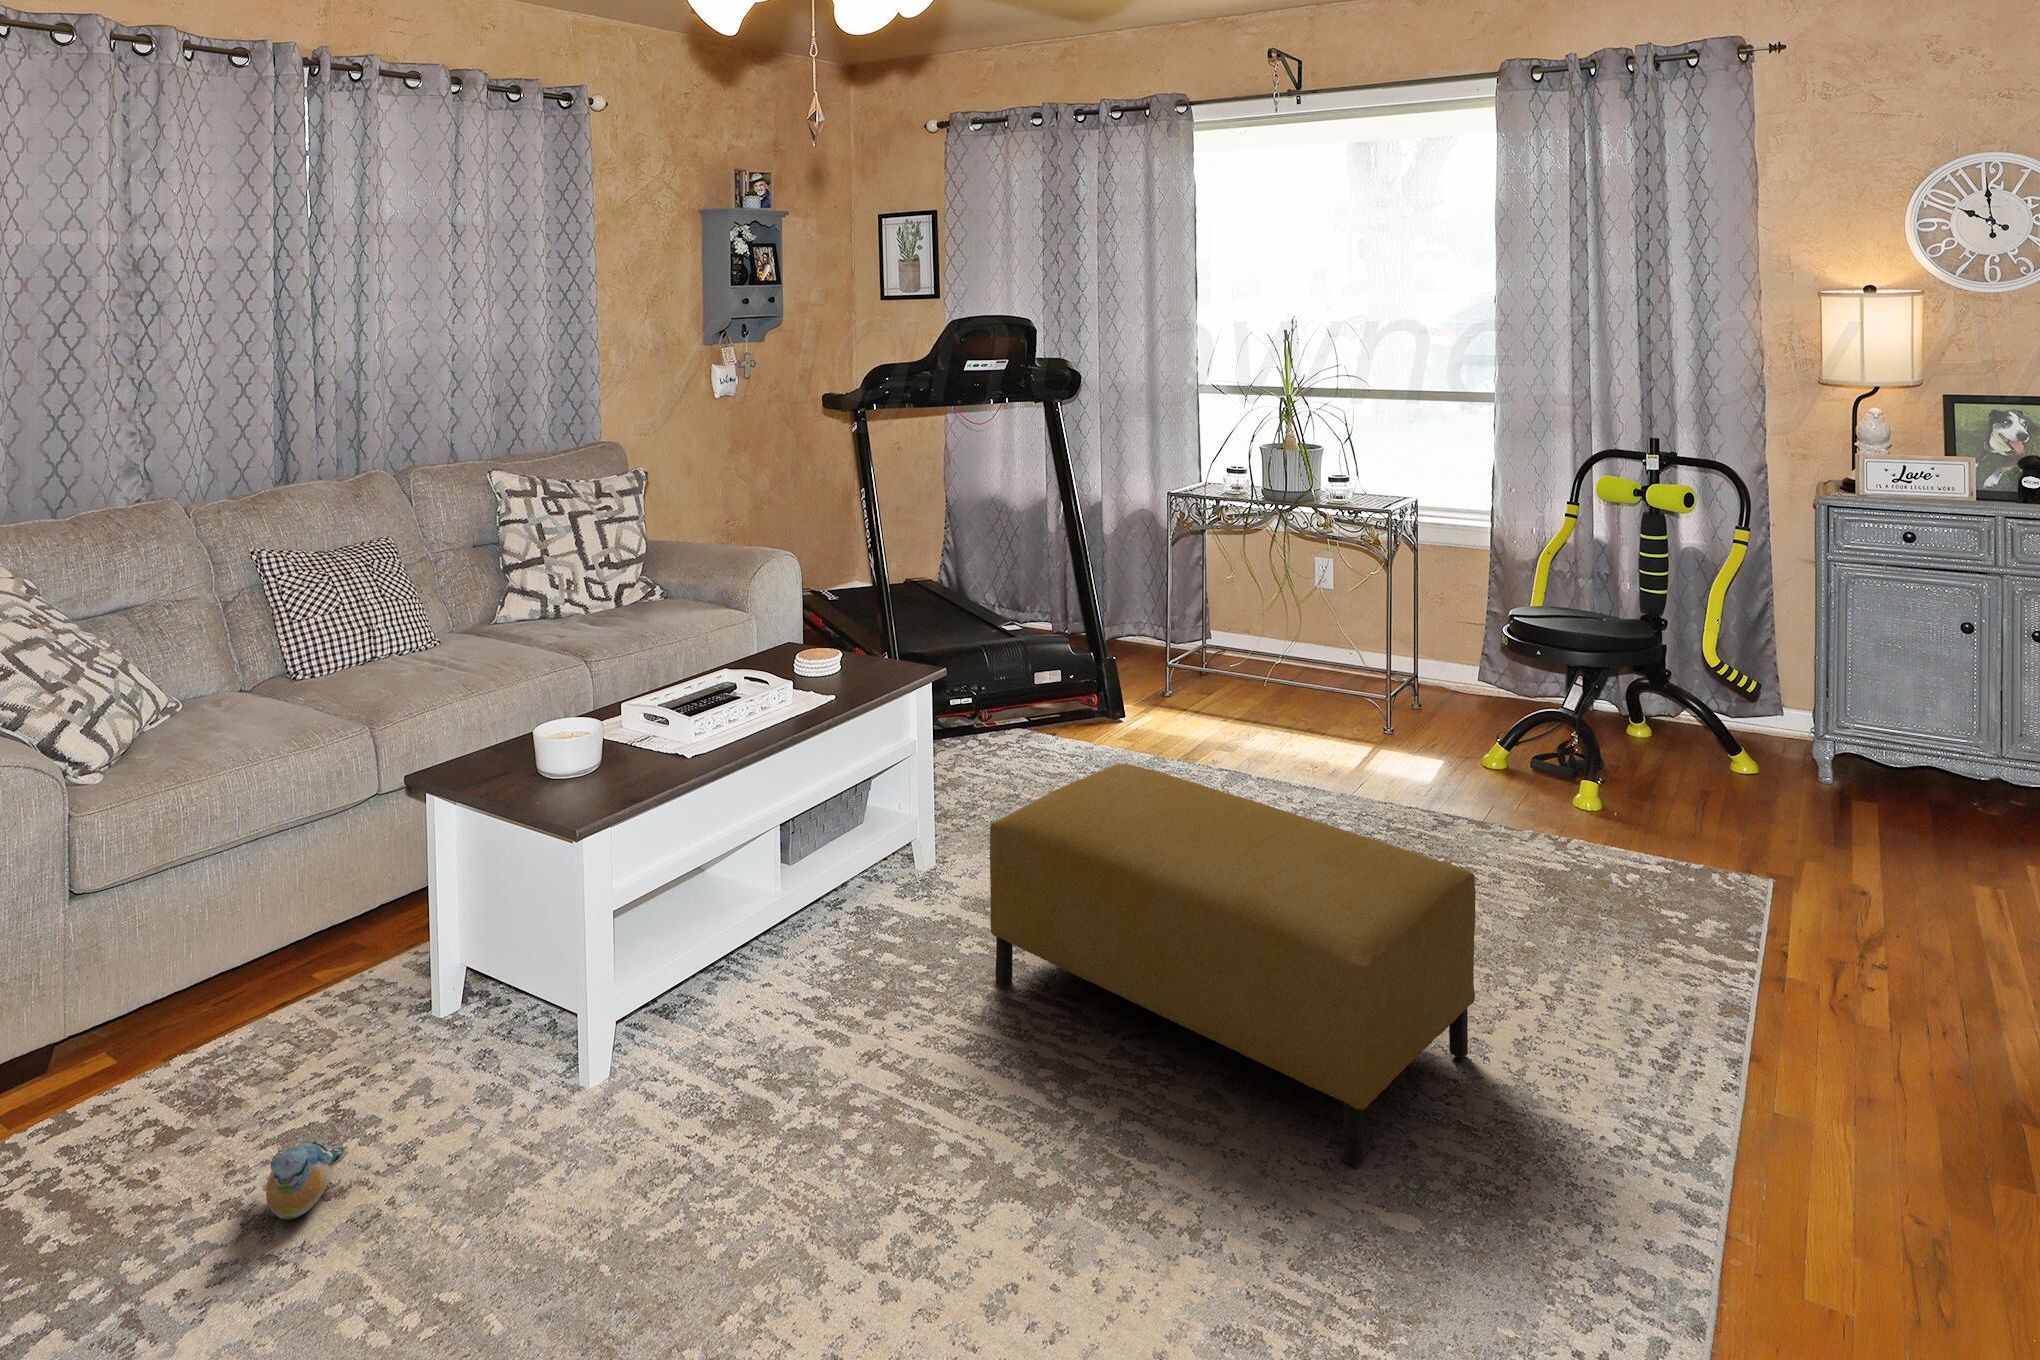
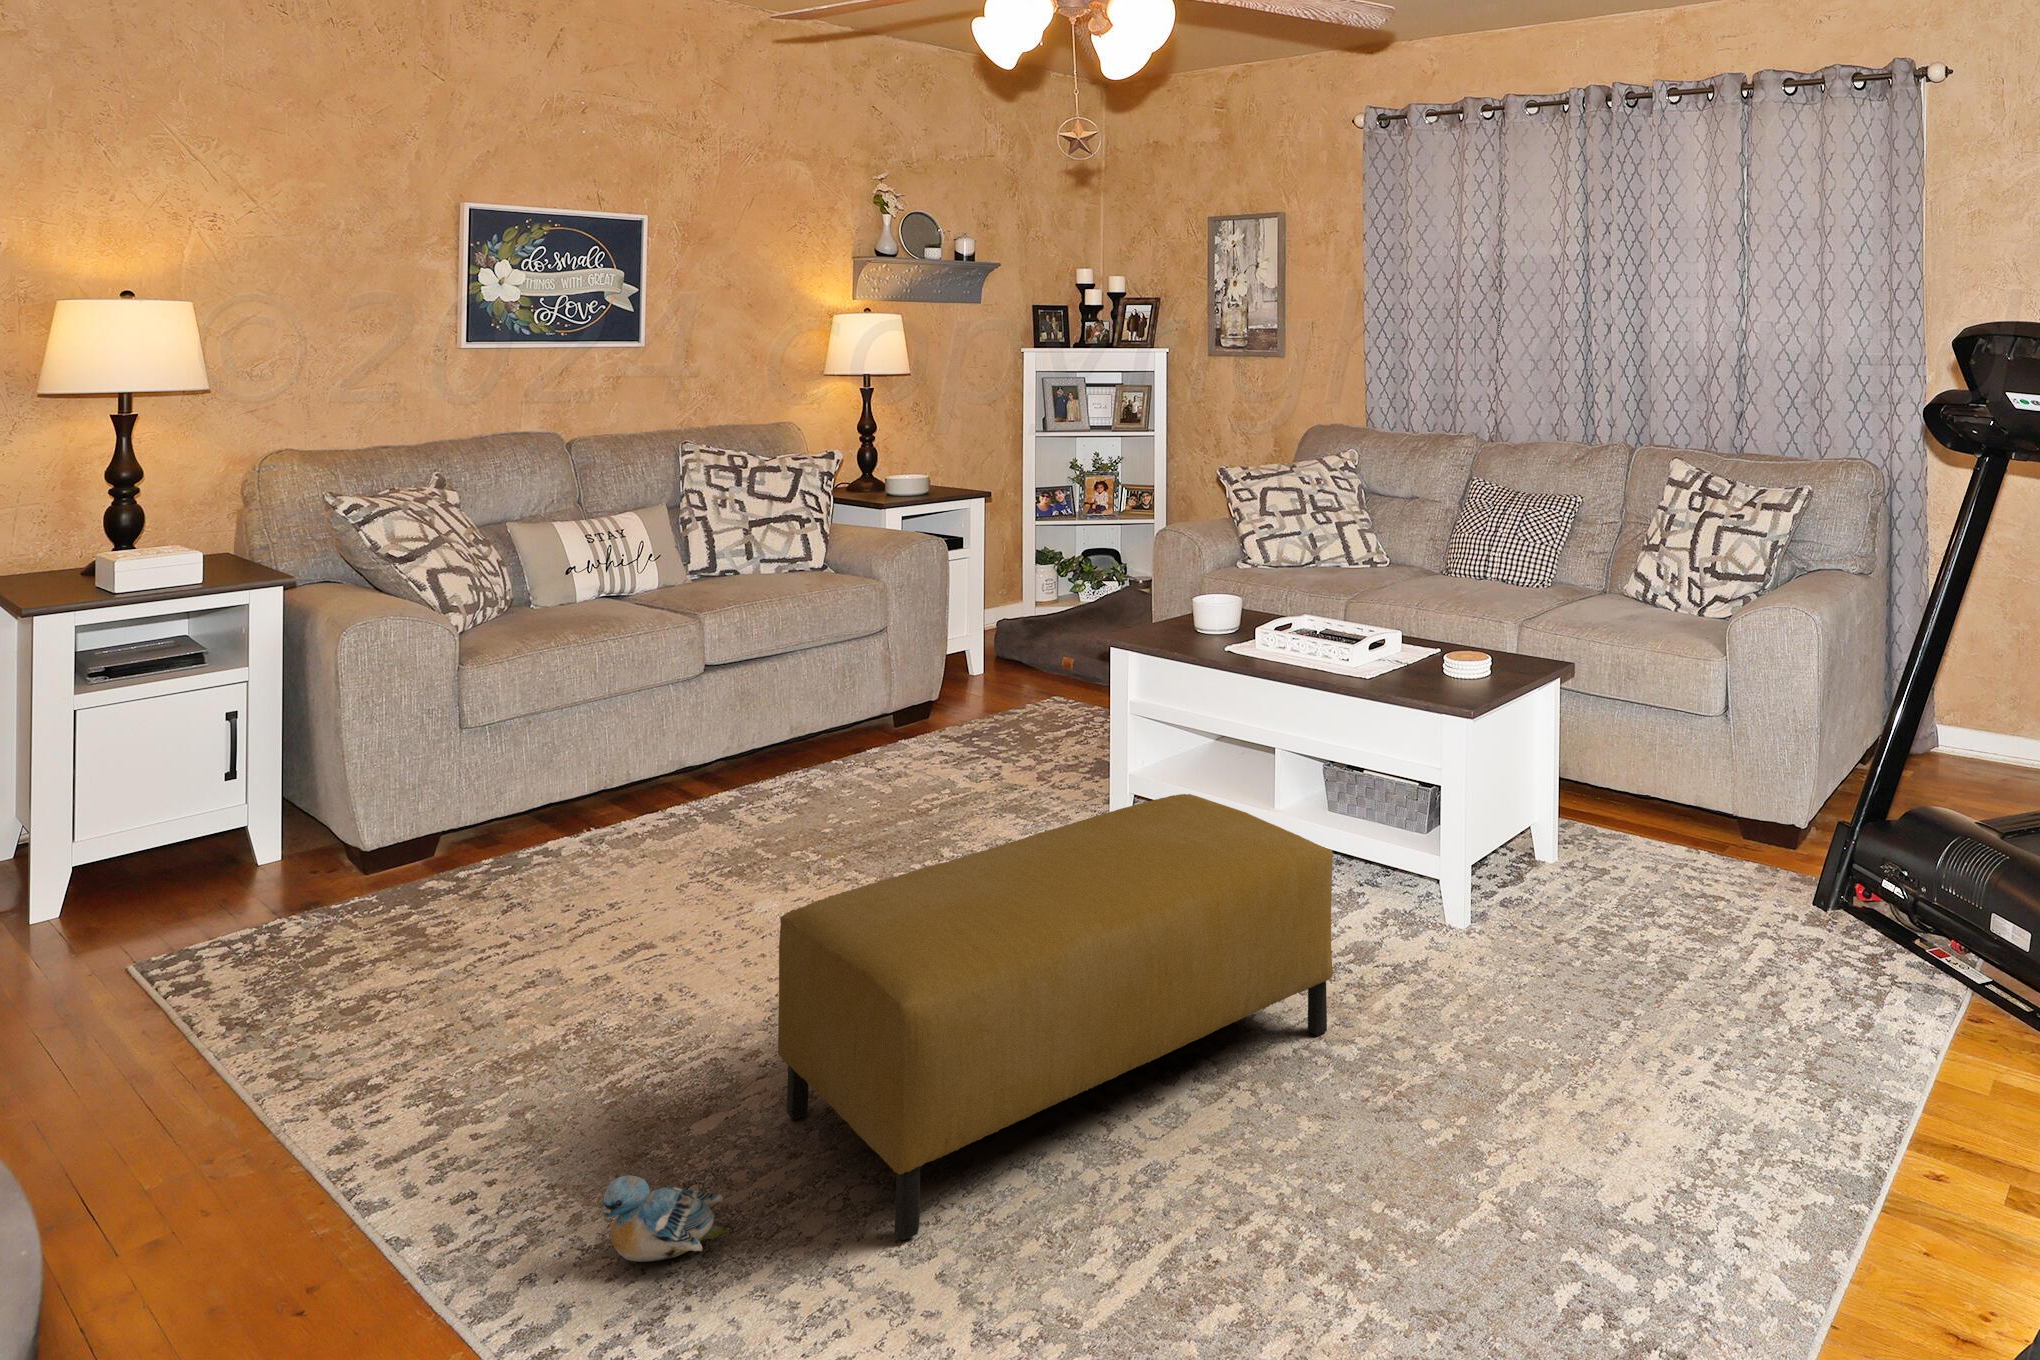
plush toy: present [266,1141,349,1220] -> present [599,1176,728,1262]

